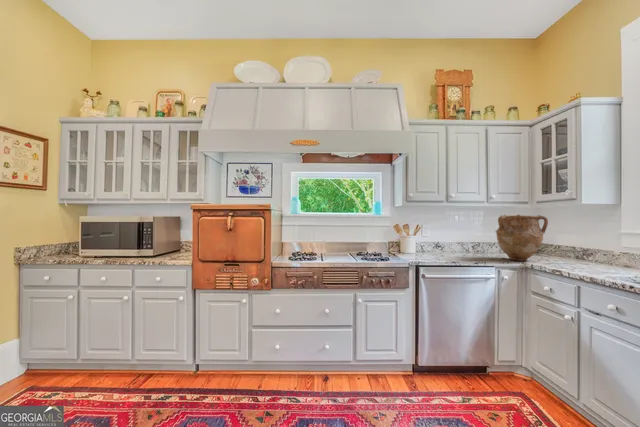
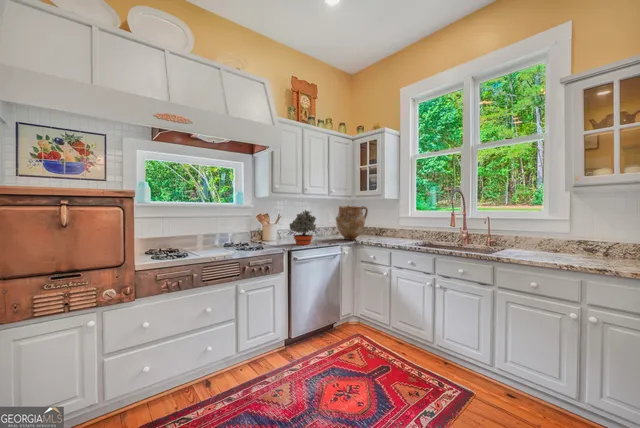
potted plant: none [422,220,459,261] -> present [290,210,316,245]

